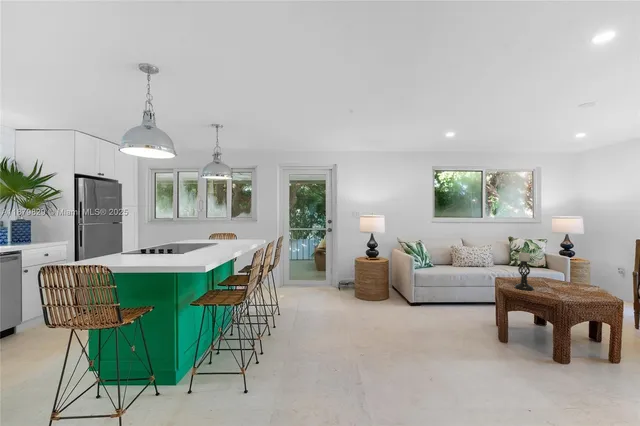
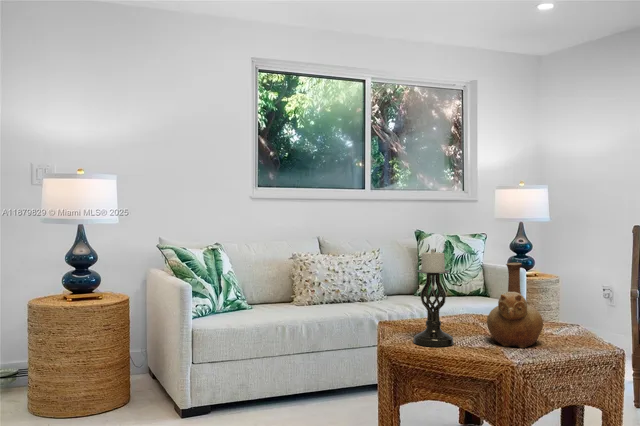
vase: none [550,259,578,294] -> present [487,263,543,348]

